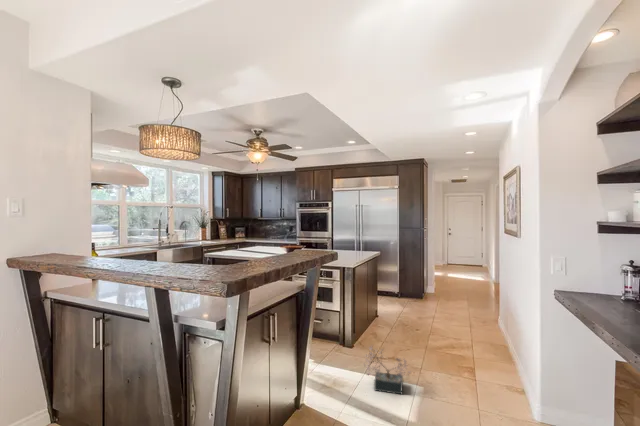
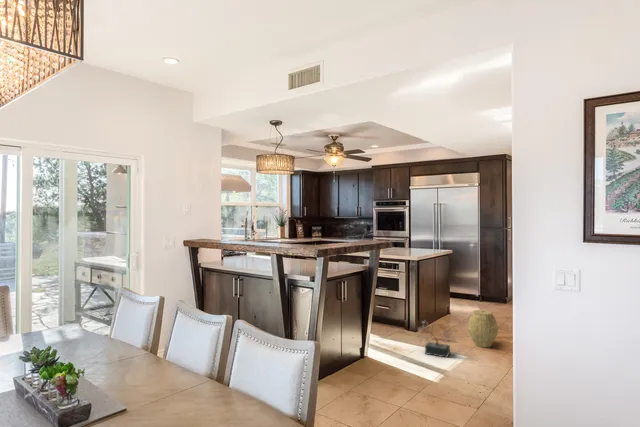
woven basket: none [415,324,449,369] -> present [468,310,498,347]

